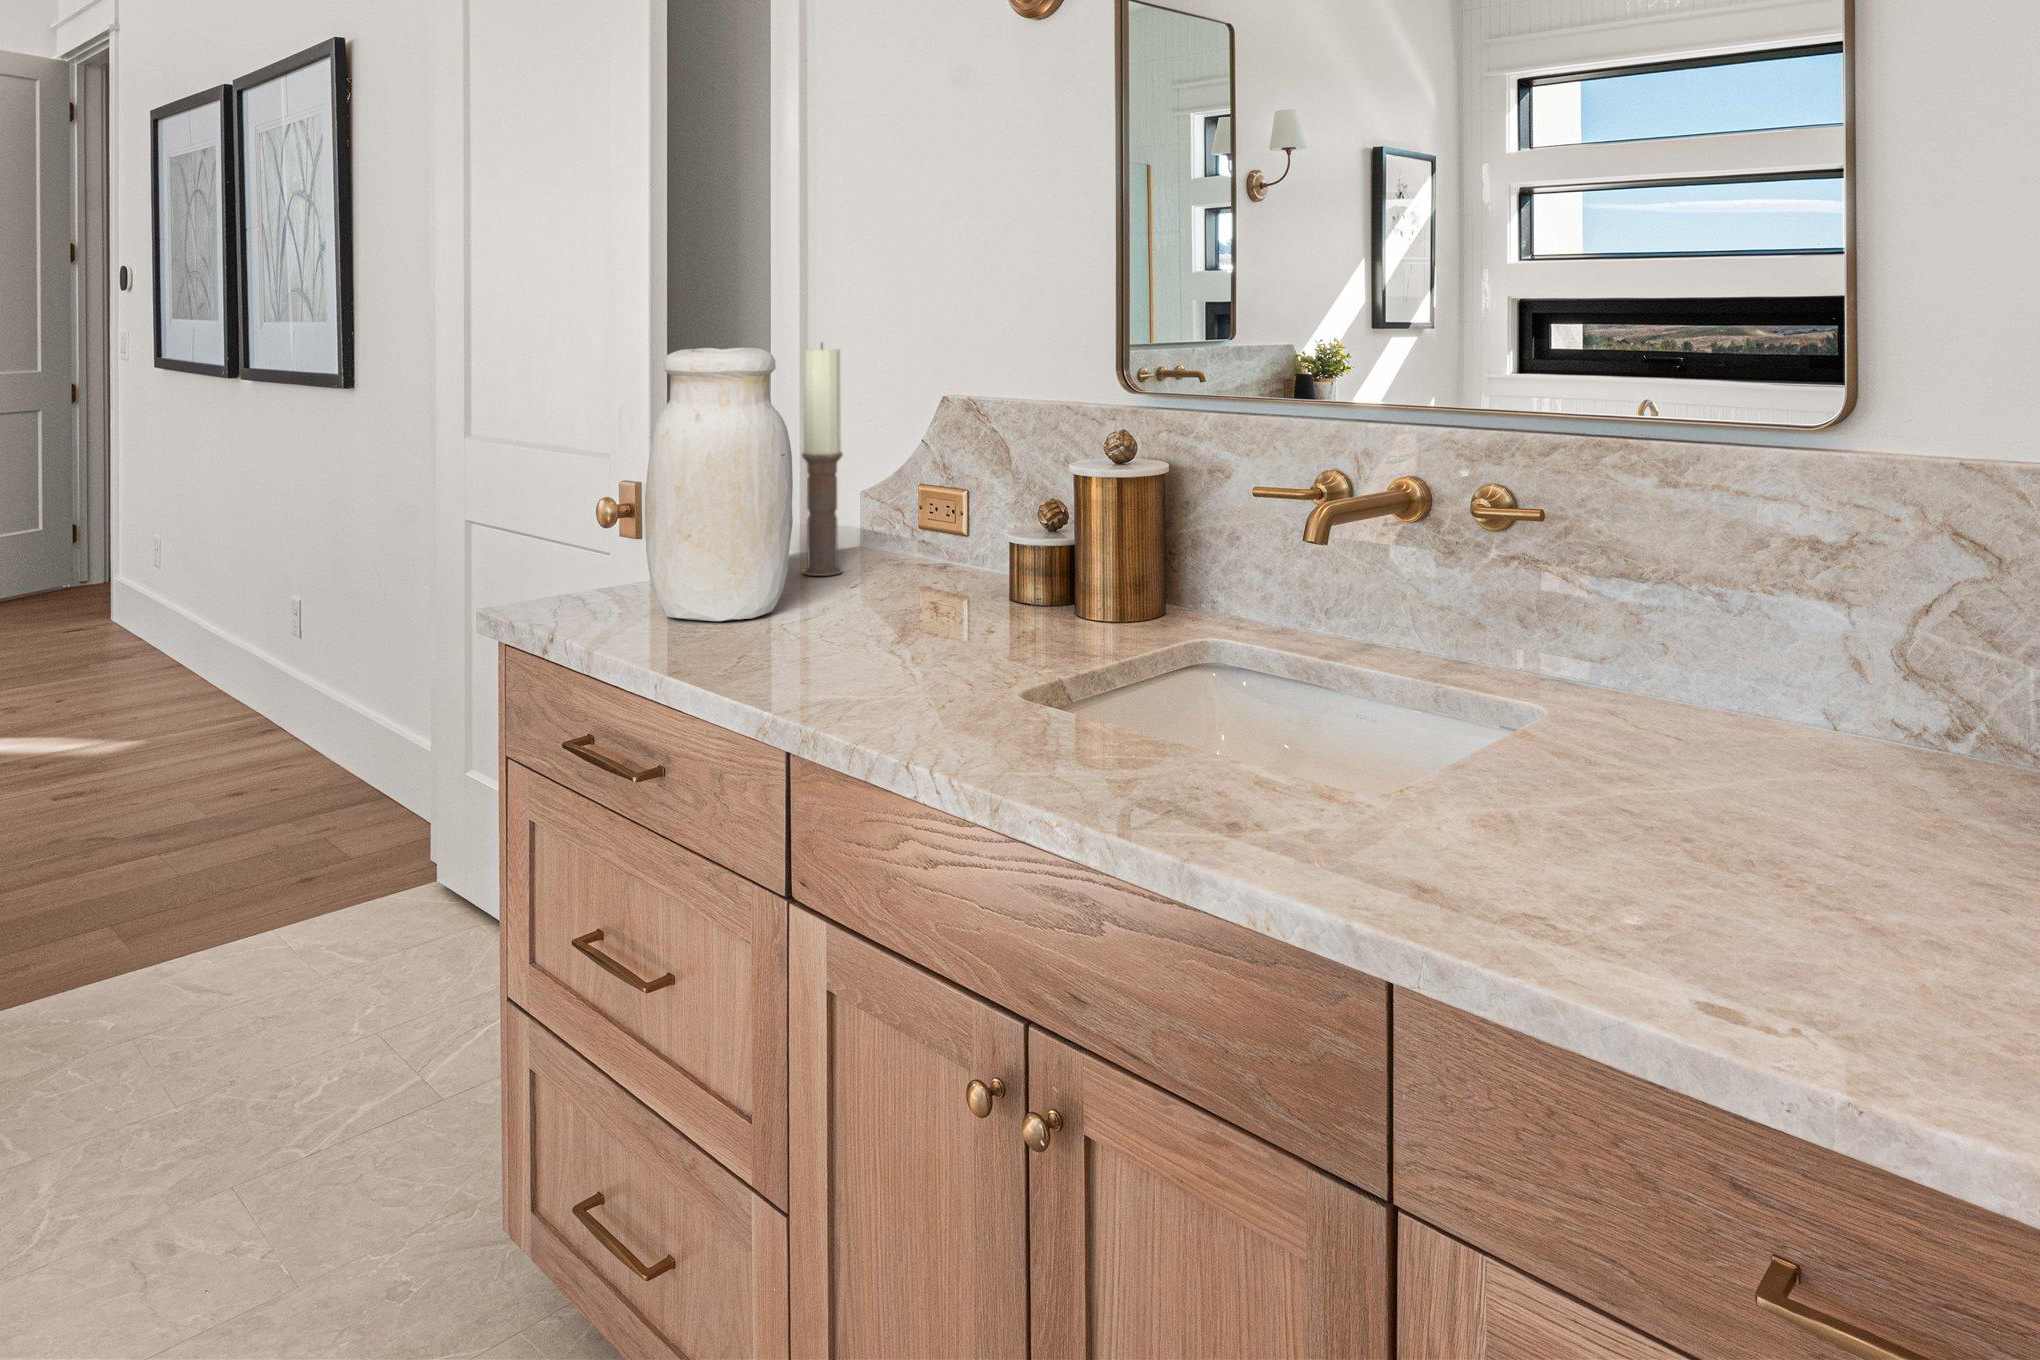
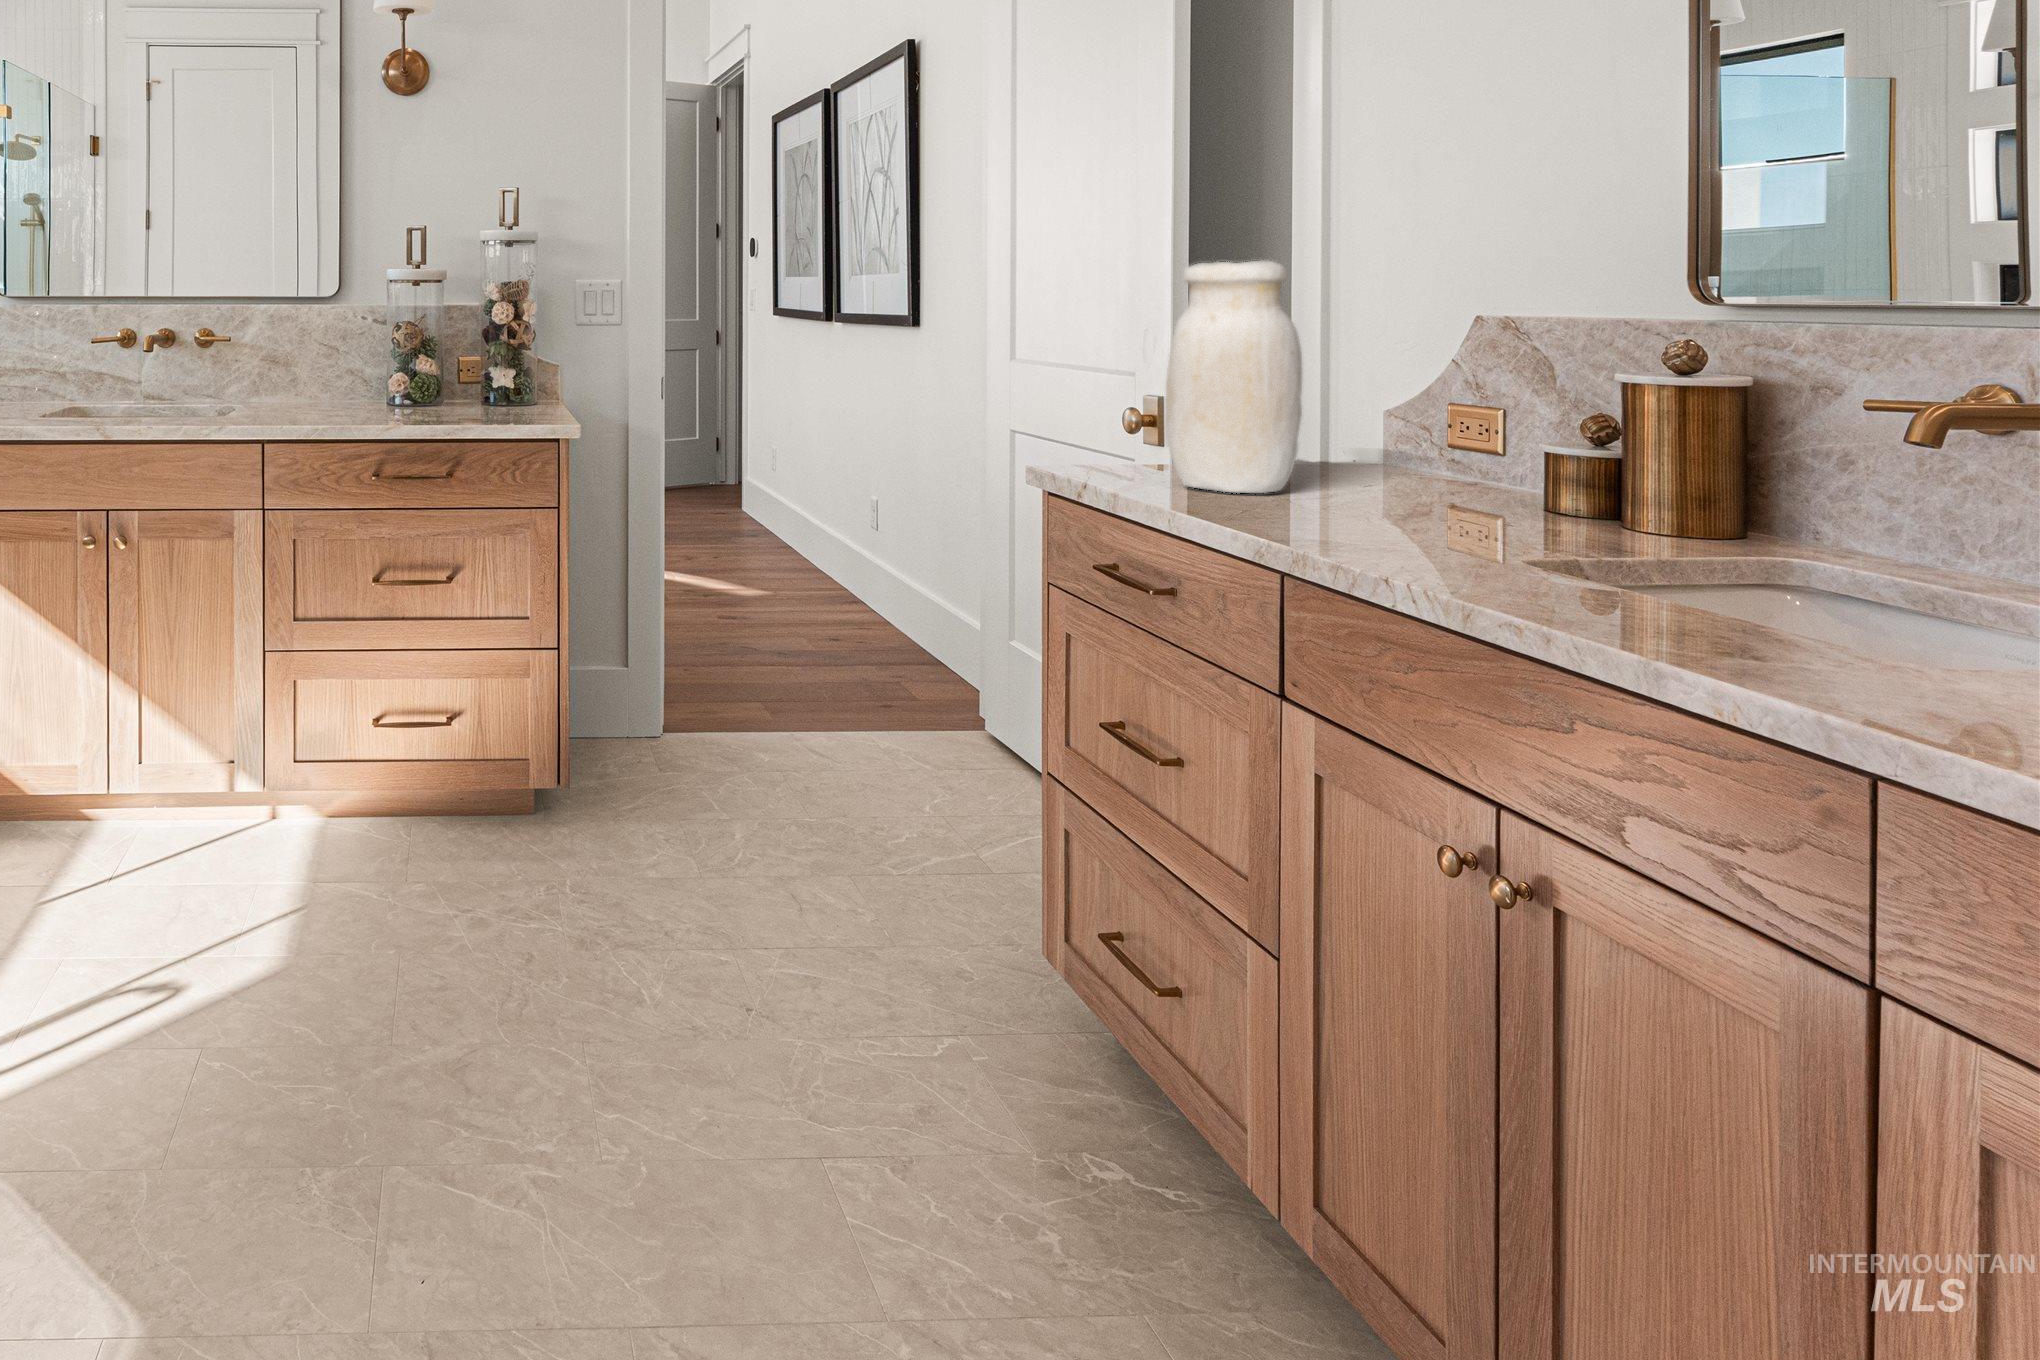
candle: present [802,344,843,576] -> none [1316,261,1359,475]

